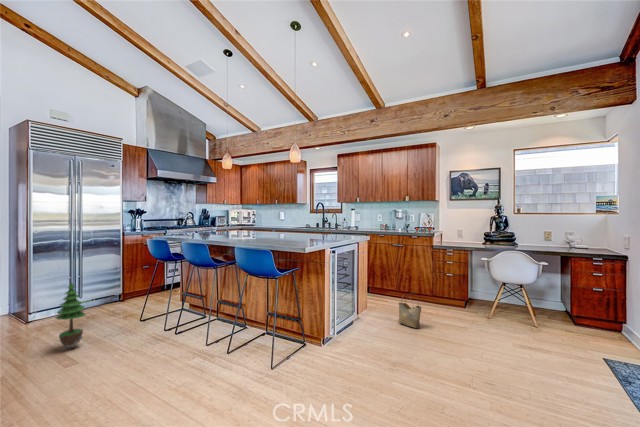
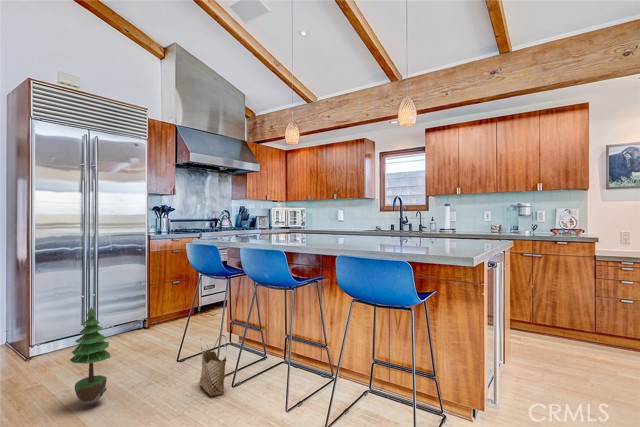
woven basket: present [398,301,421,328] -> present [200,335,226,396]

